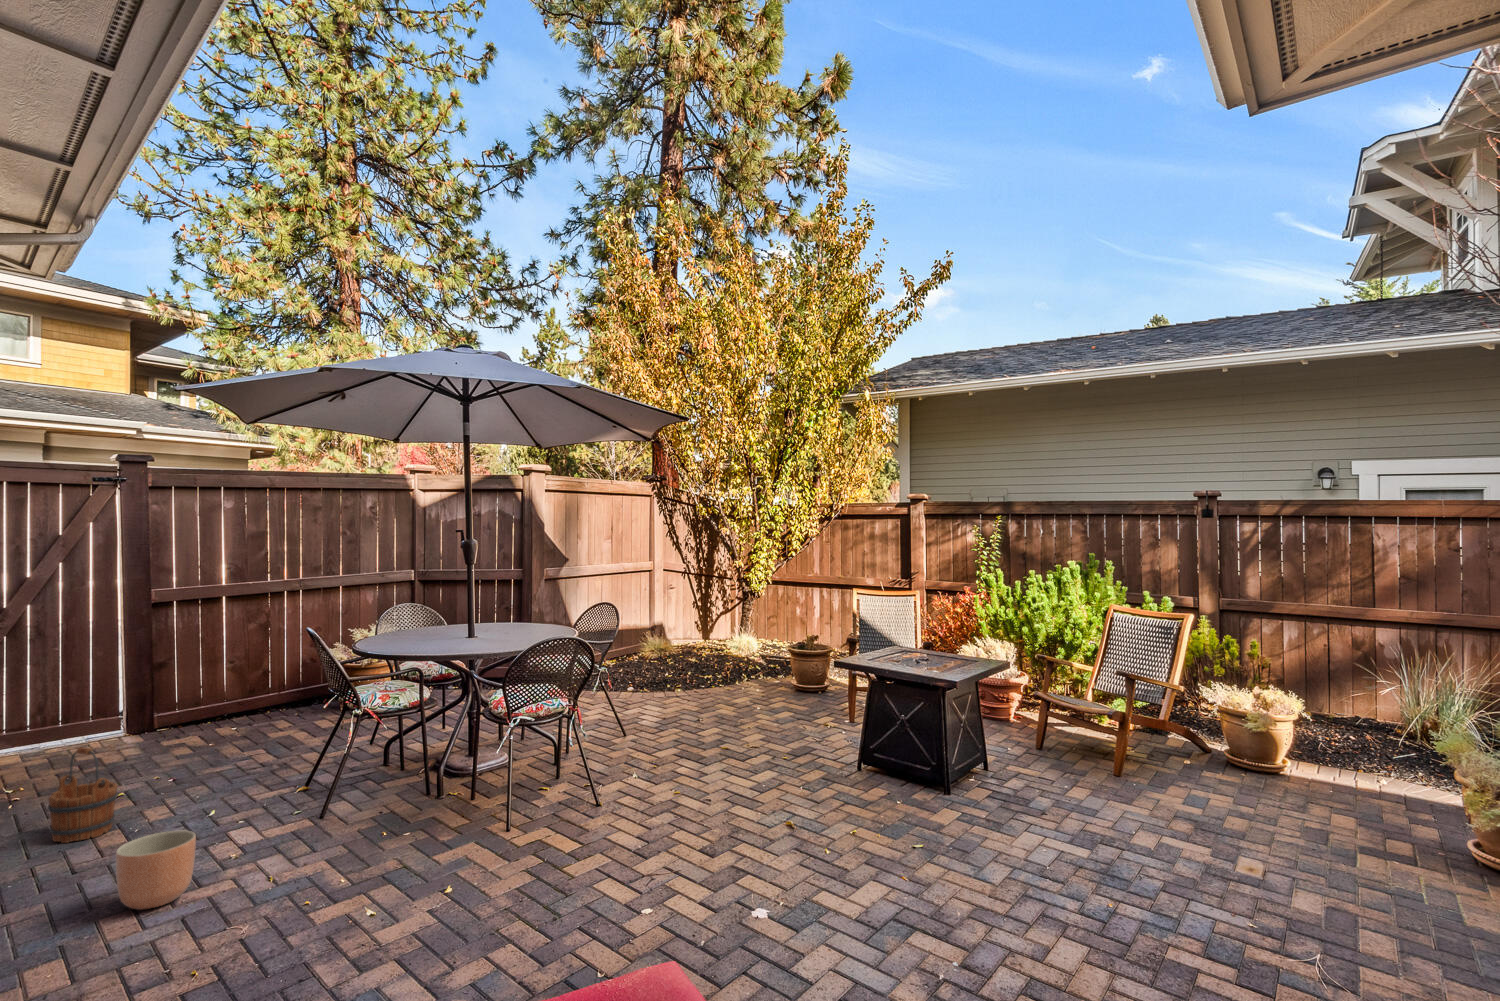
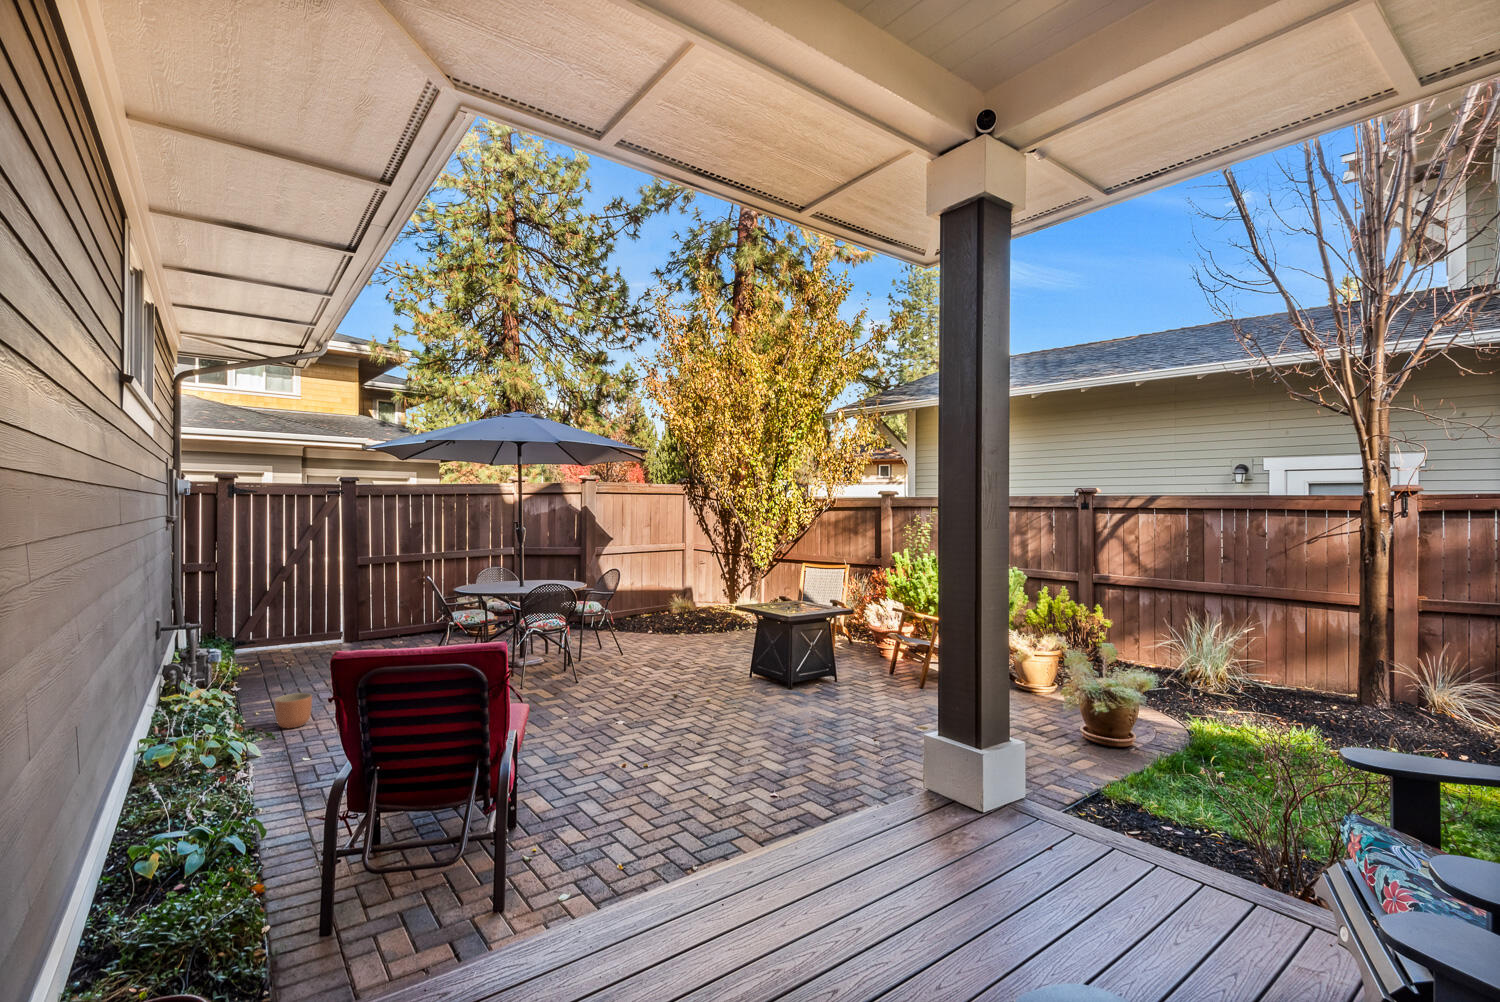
wooden bucket: present [48,747,117,843] -> none [262,649,296,698]

